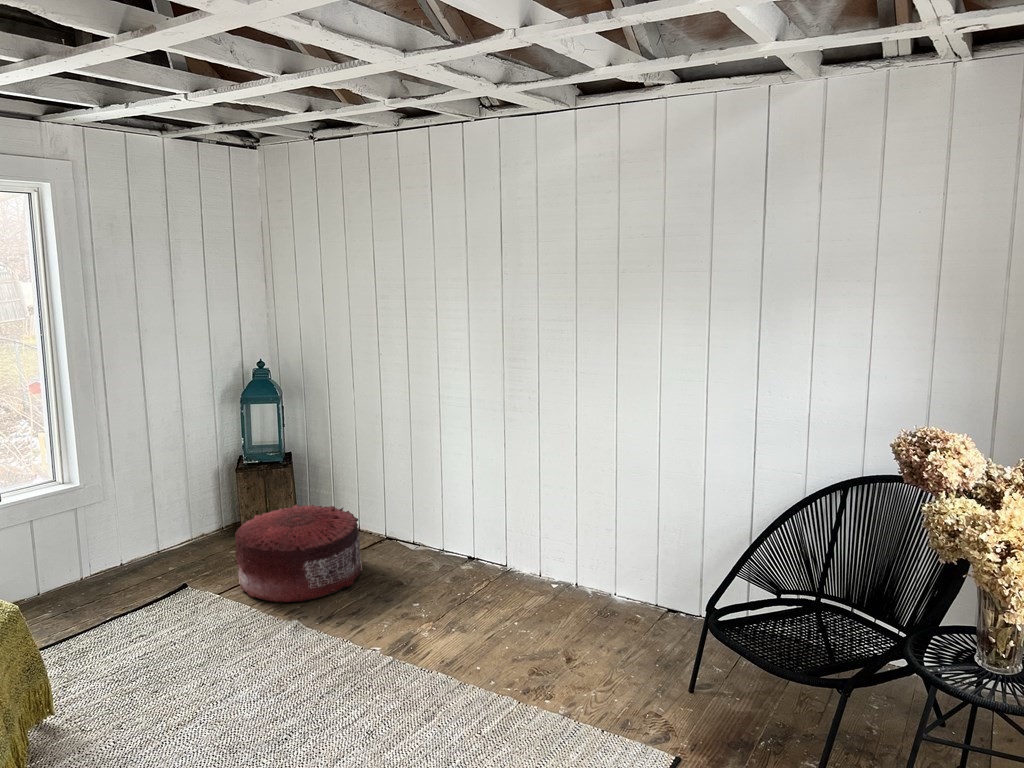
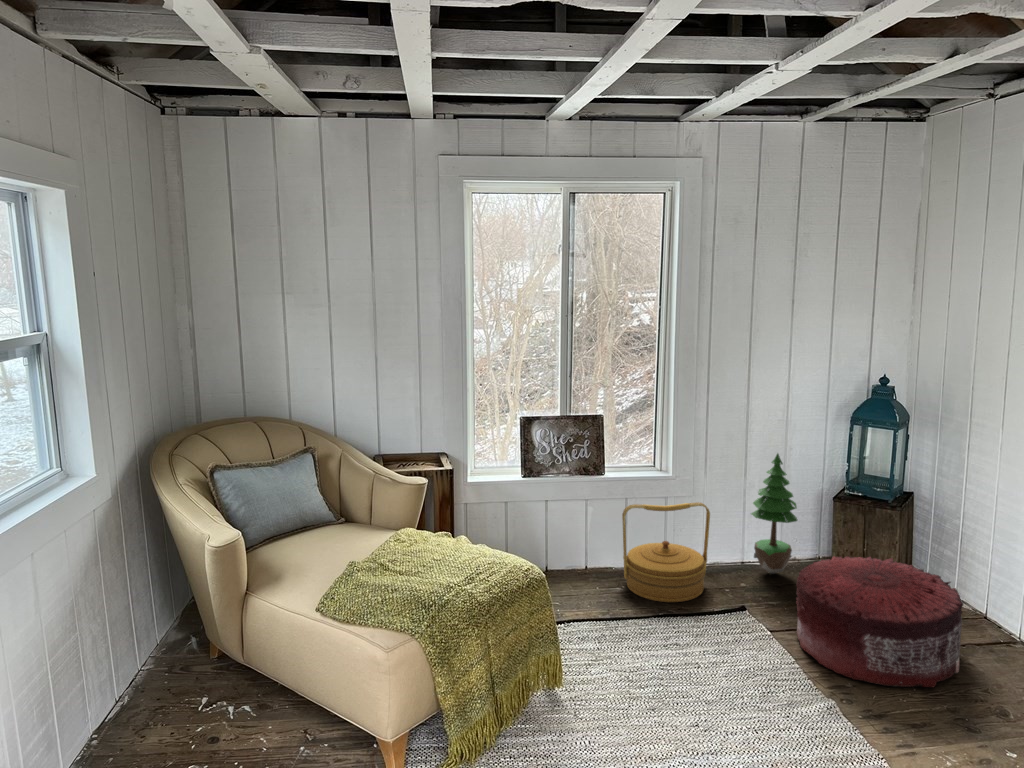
potted tree: none [164,440,209,553] -> present [751,453,797,574]
woven basket: none [39,503,138,613] -> present [622,502,710,602]

